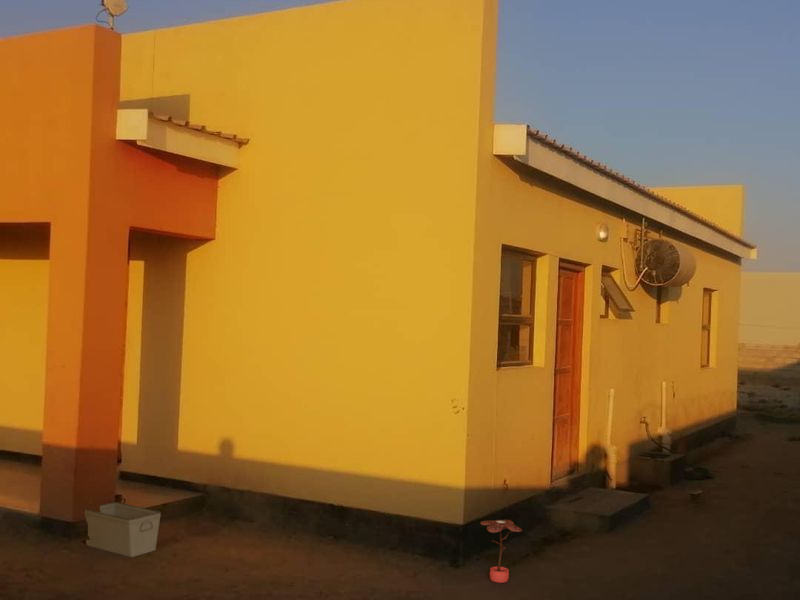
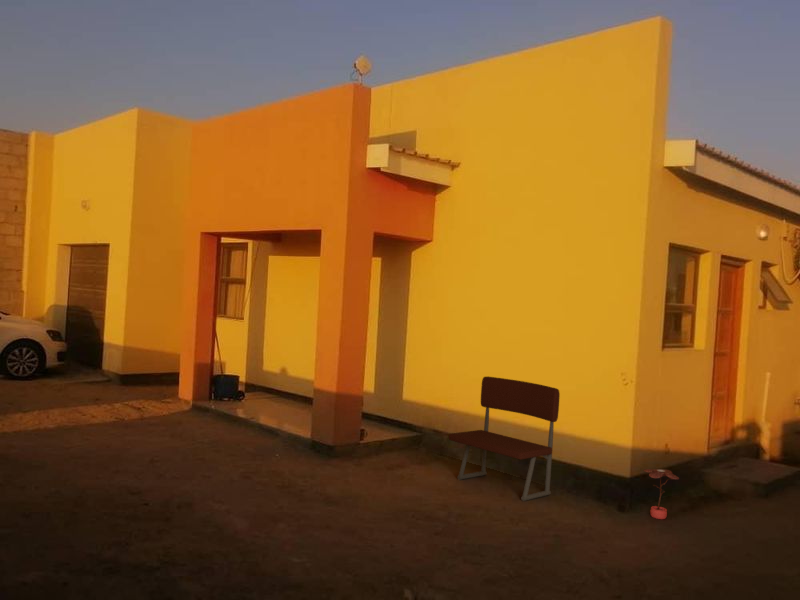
bench: none [235,414,377,576] -> present [449,376,560,501]
storage bin: present [84,502,161,557] -> none [340,435,395,475]

